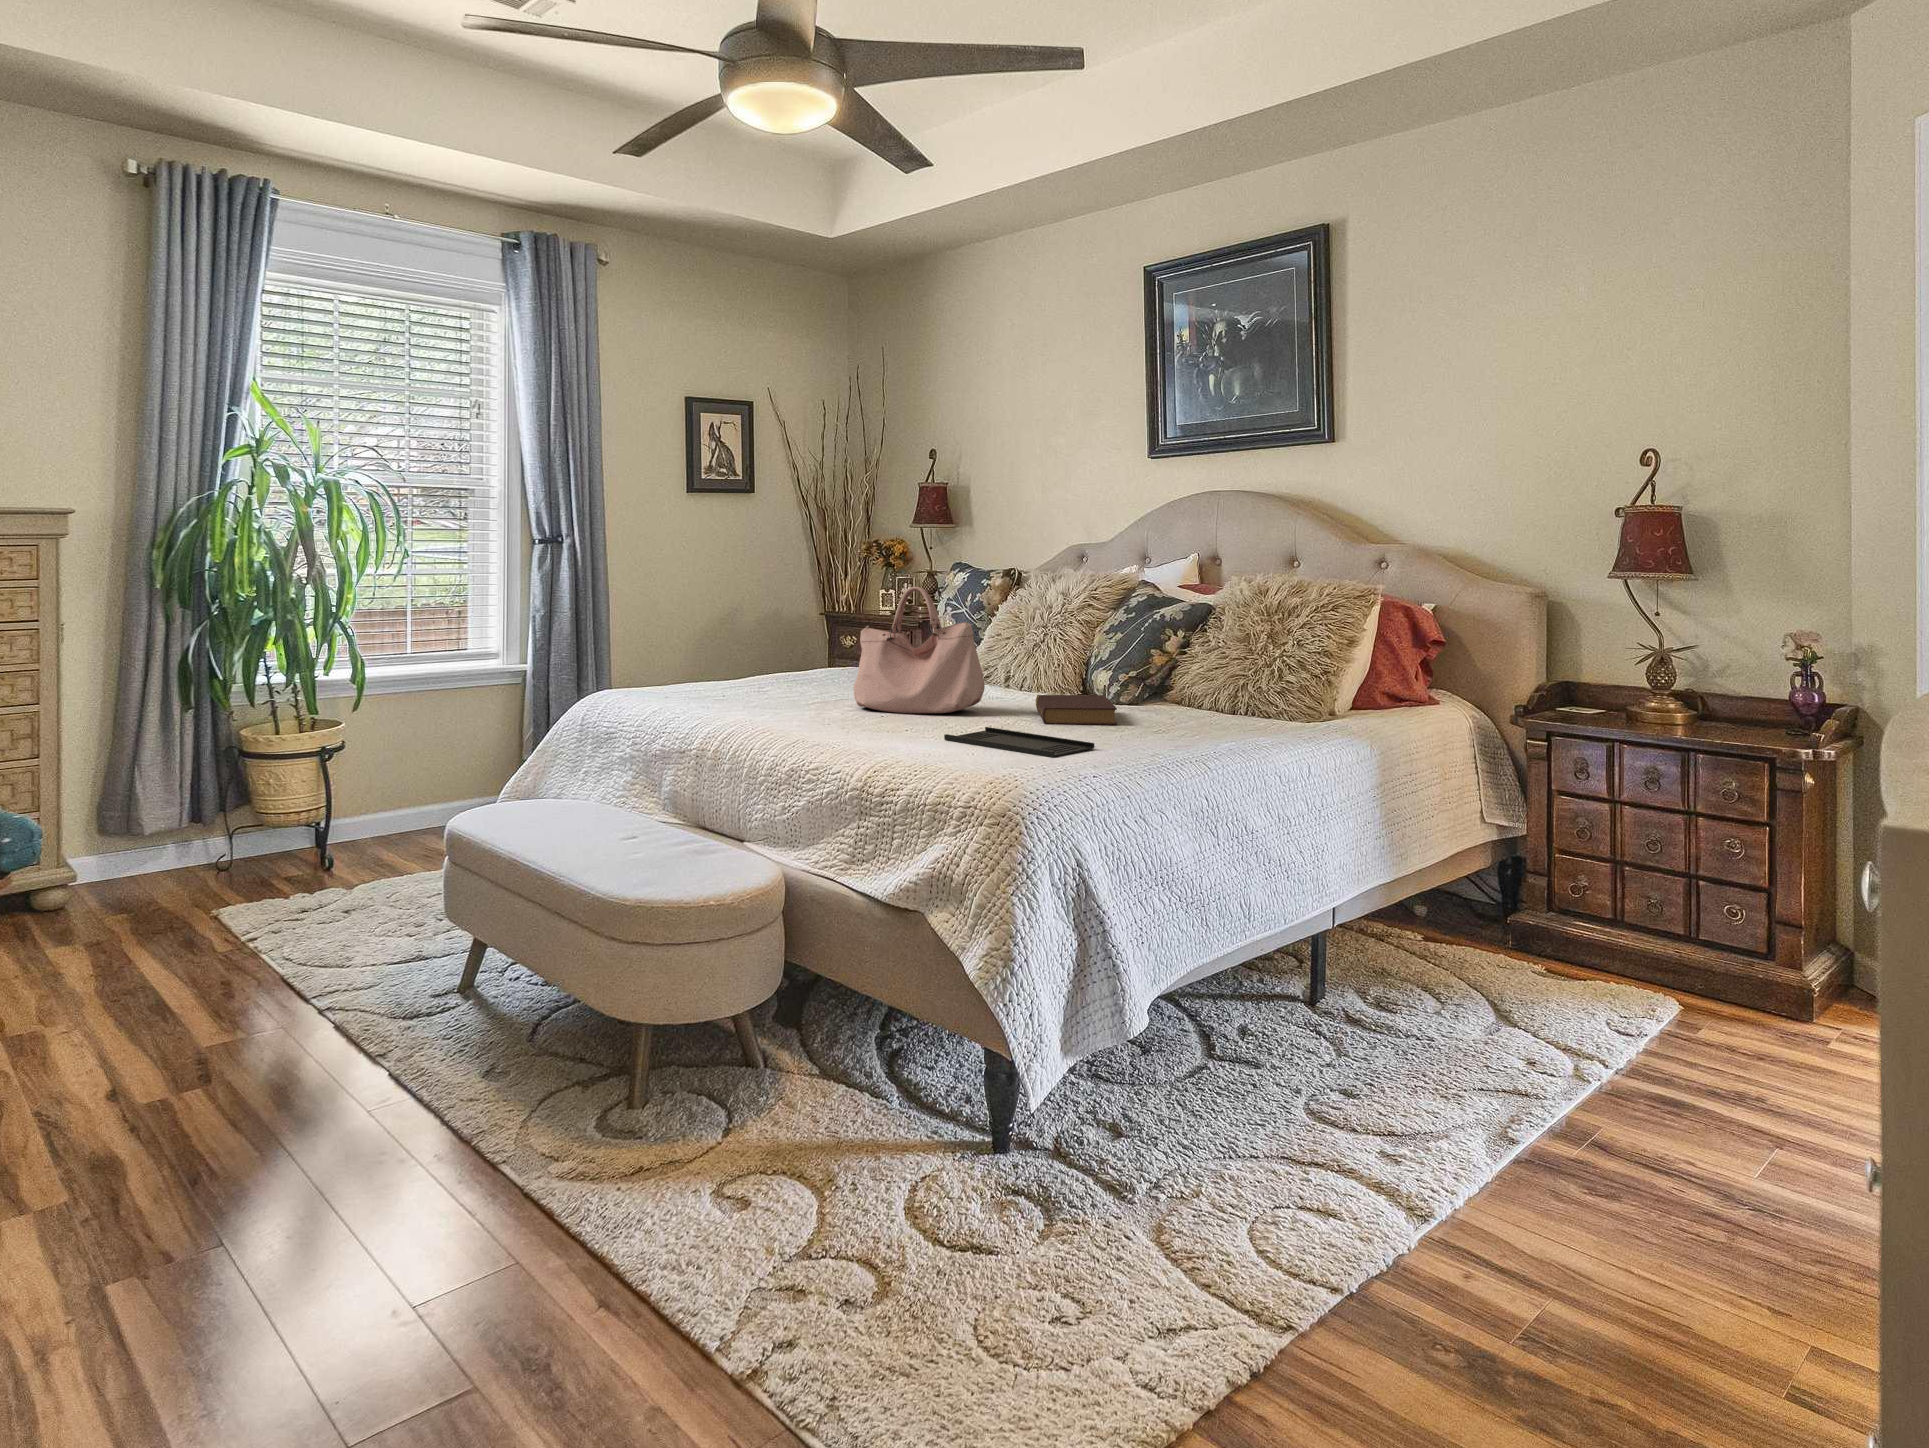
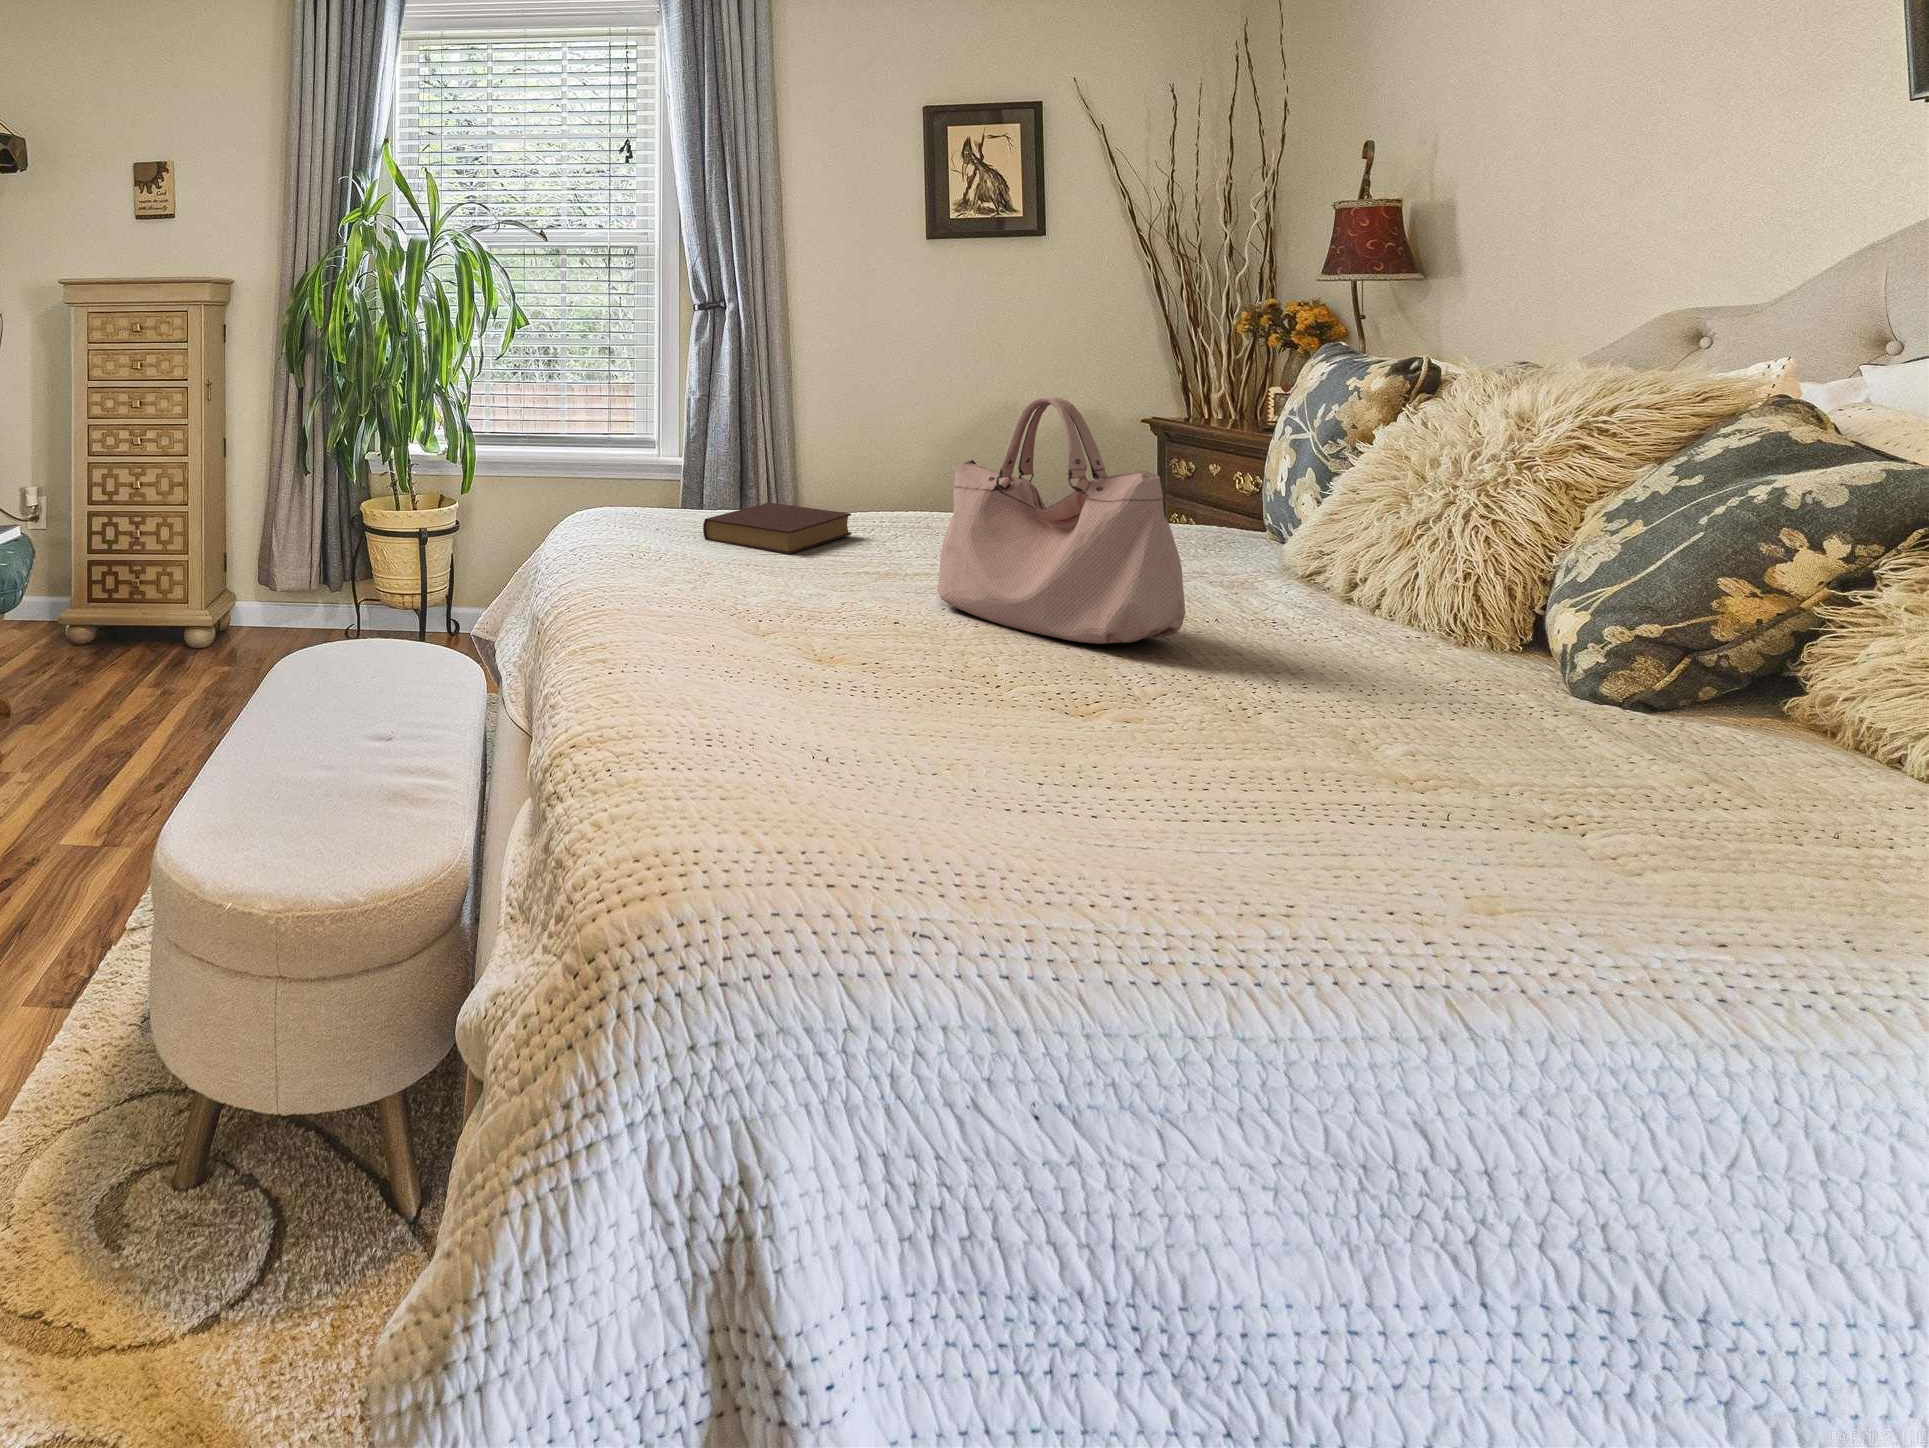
book: present [1036,695,1117,725] -> present [703,503,851,554]
tray: present [944,727,1094,757] -> none [962,706,1300,845]

